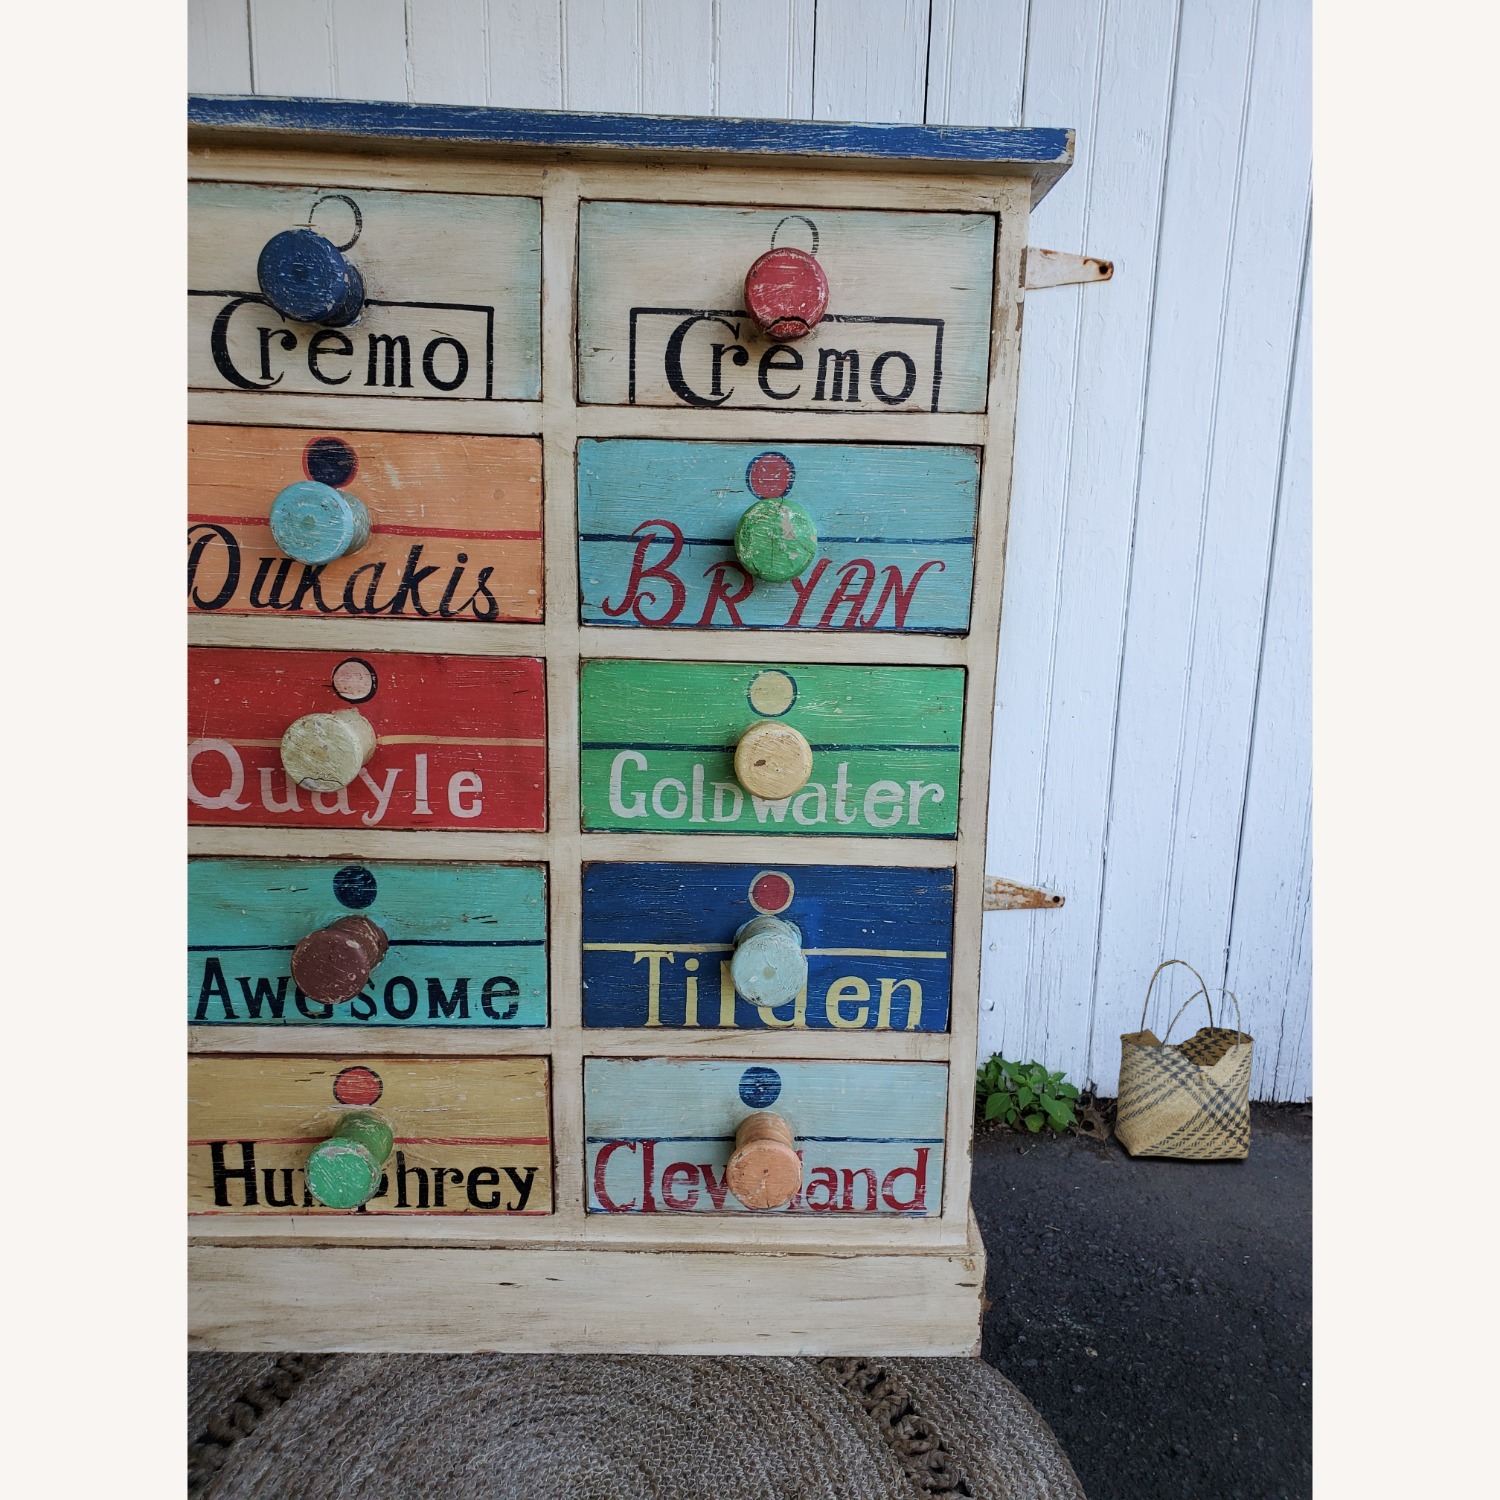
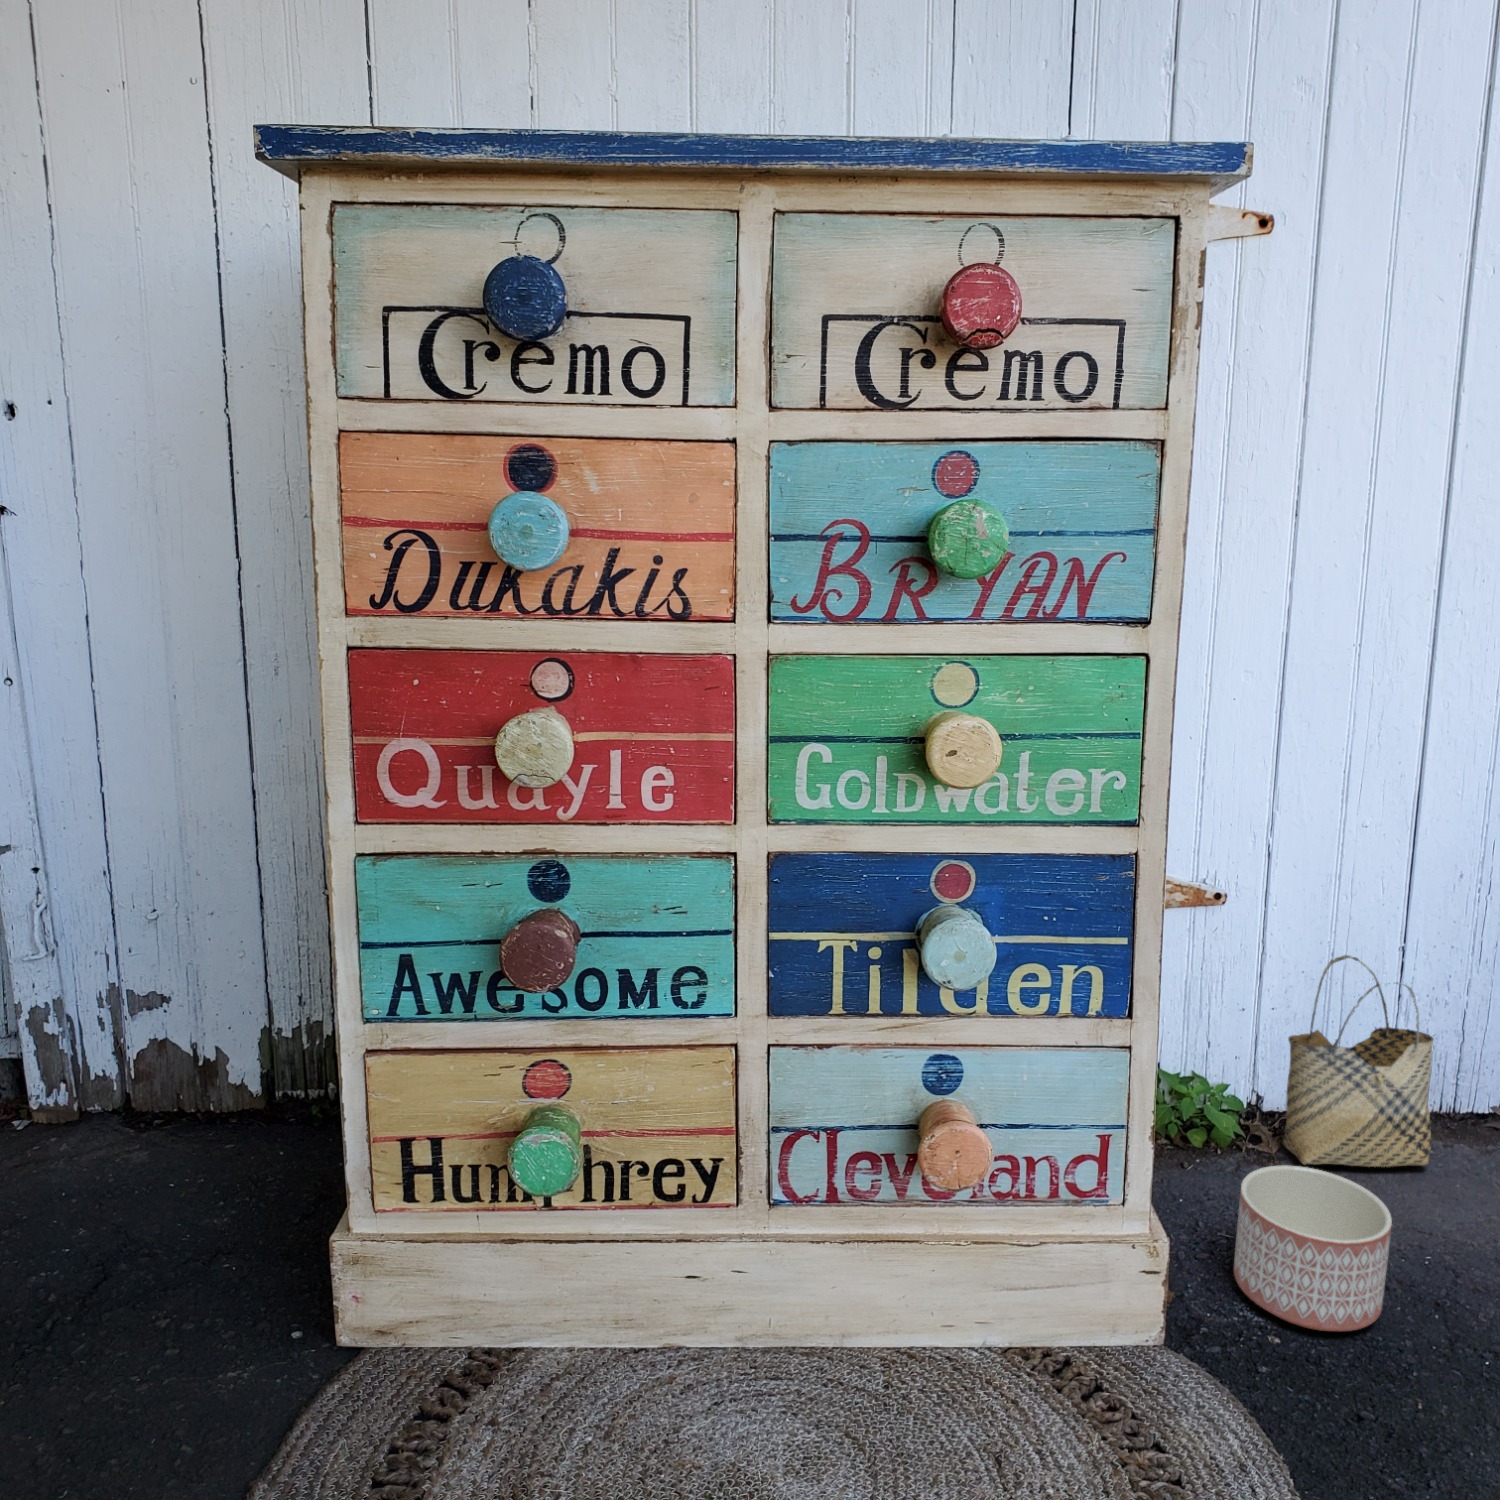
planter: none [1057,1168,1209,1344] -> present [1234,1165,1392,1331]

